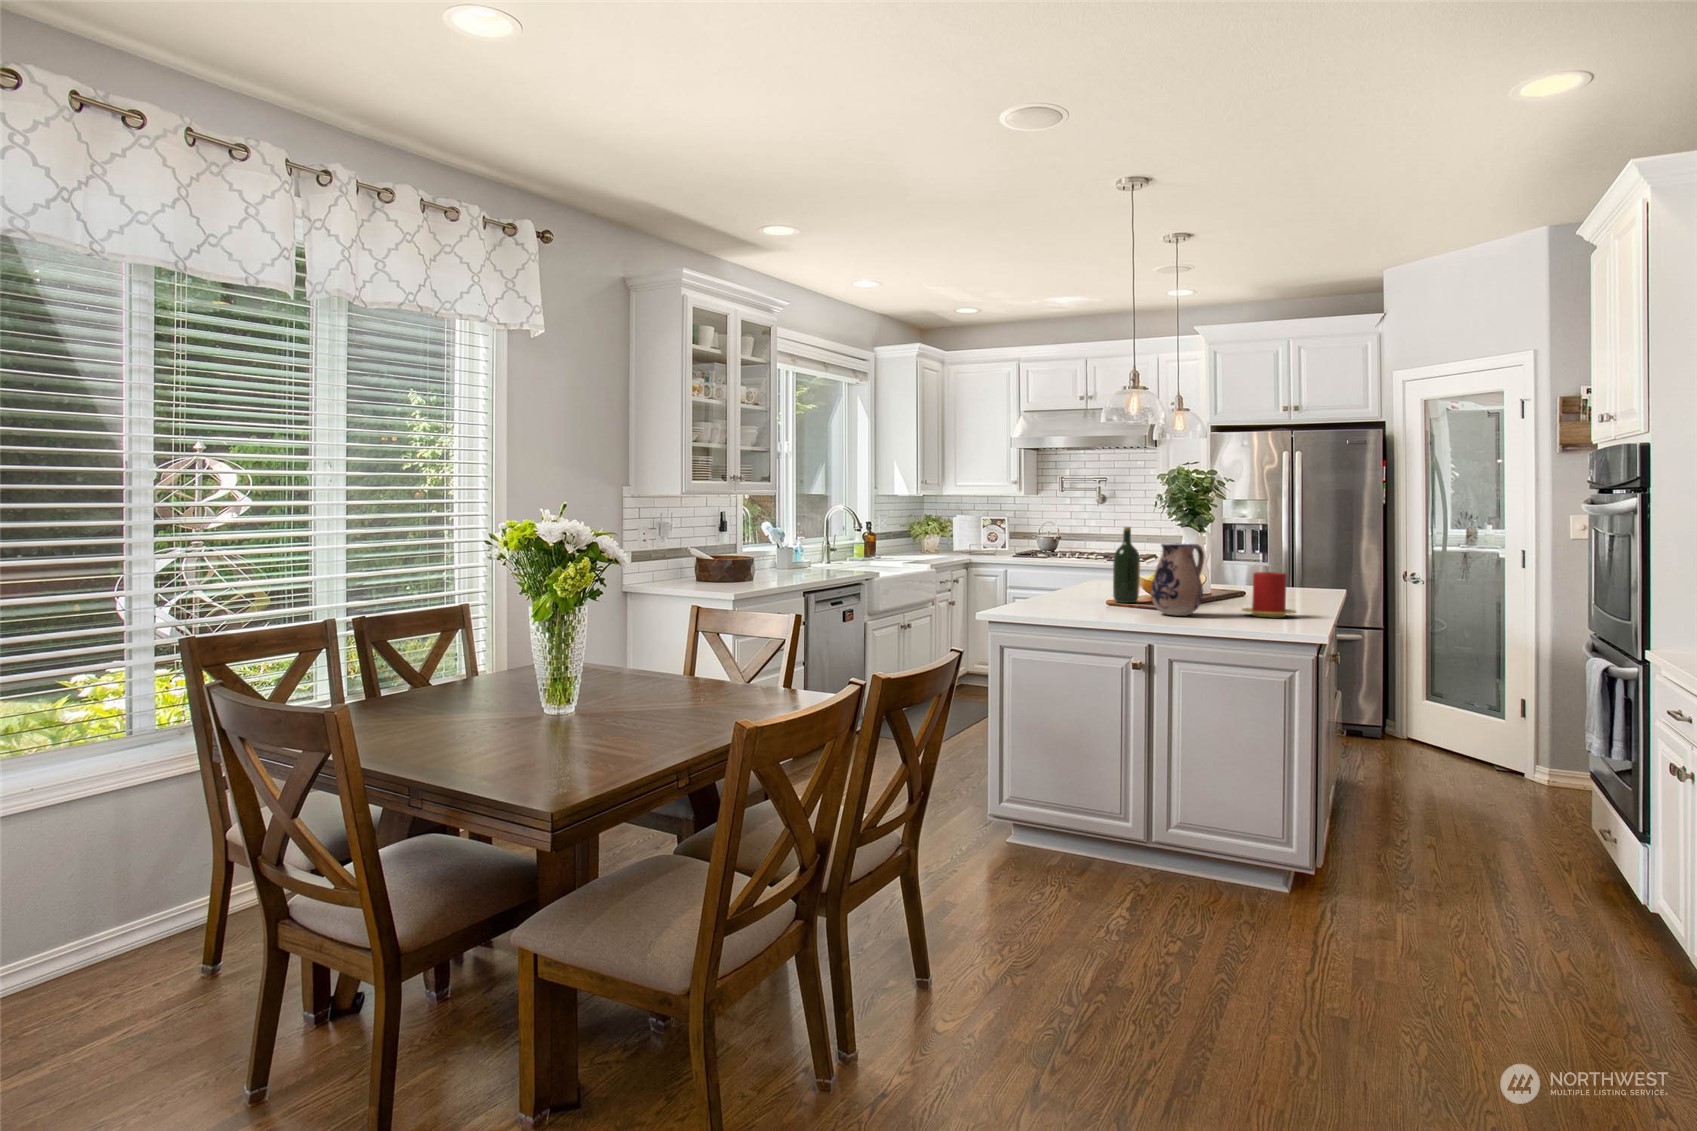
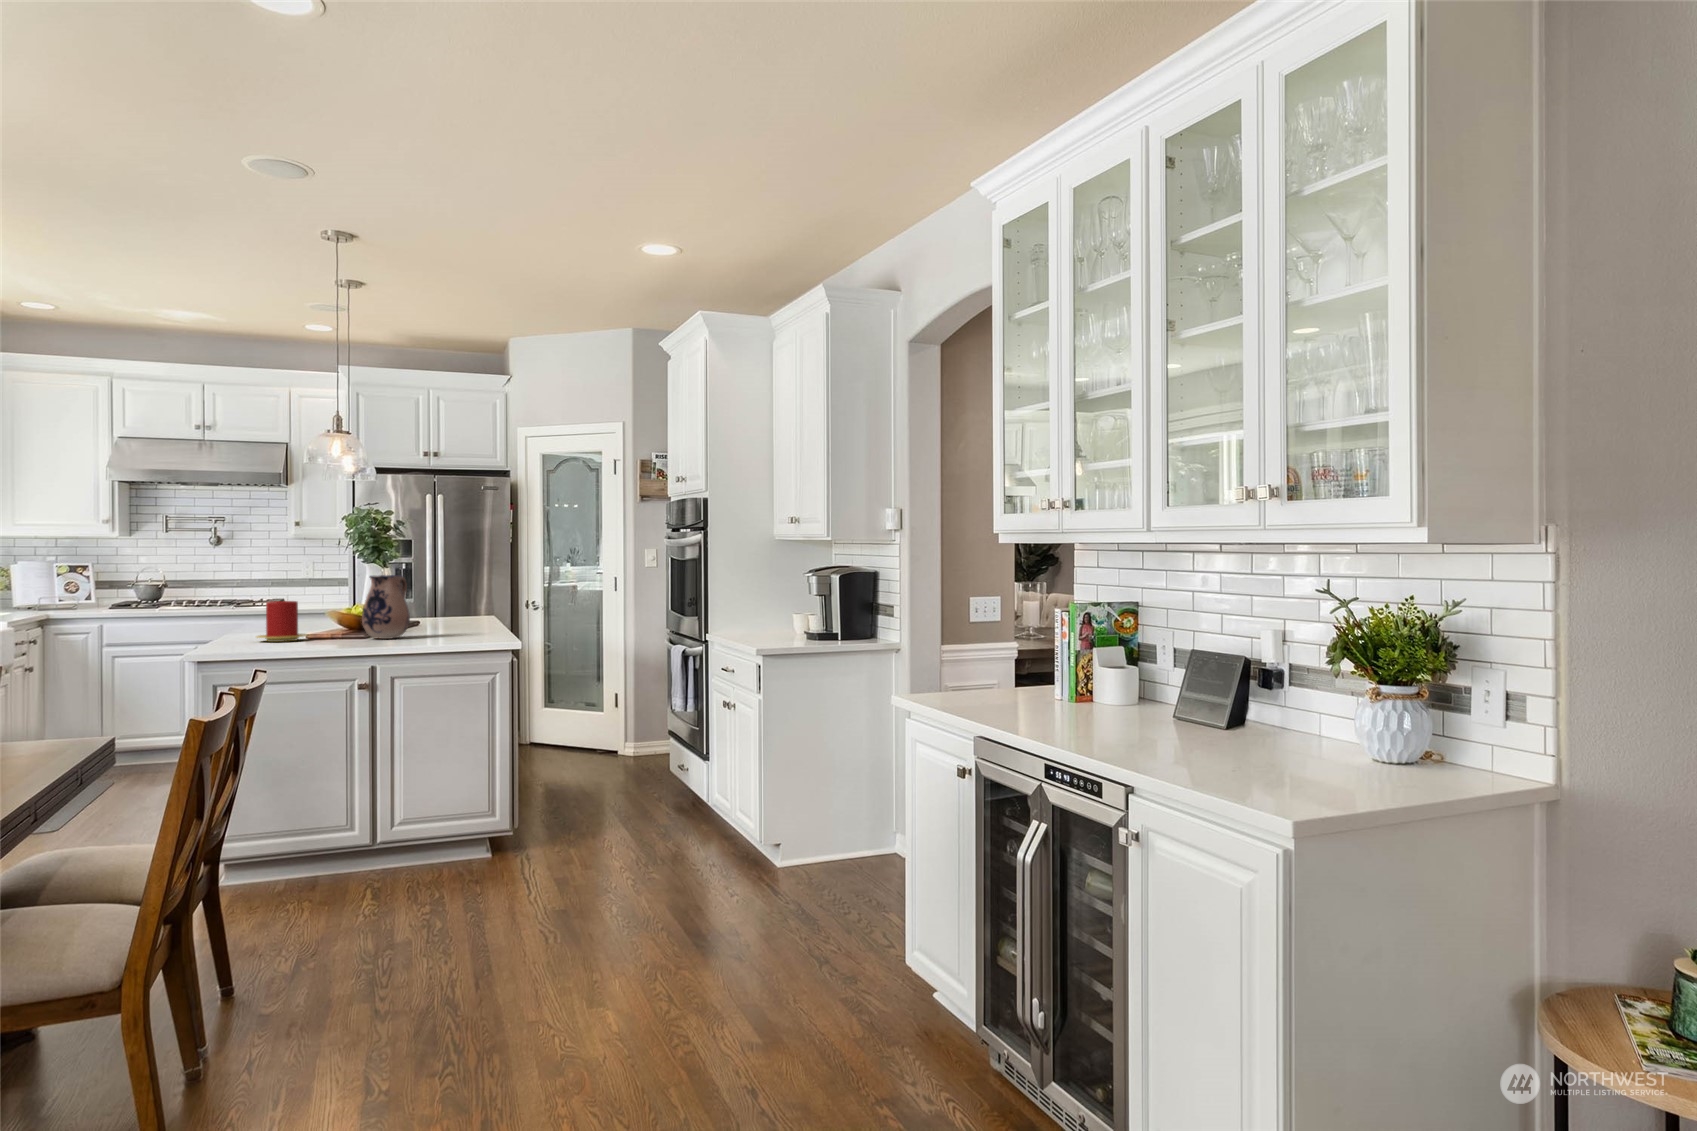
wine bottle: present [1113,527,1140,603] -> none [307,563,335,635]
candle: present [1242,572,1296,617] -> present [257,601,307,642]

